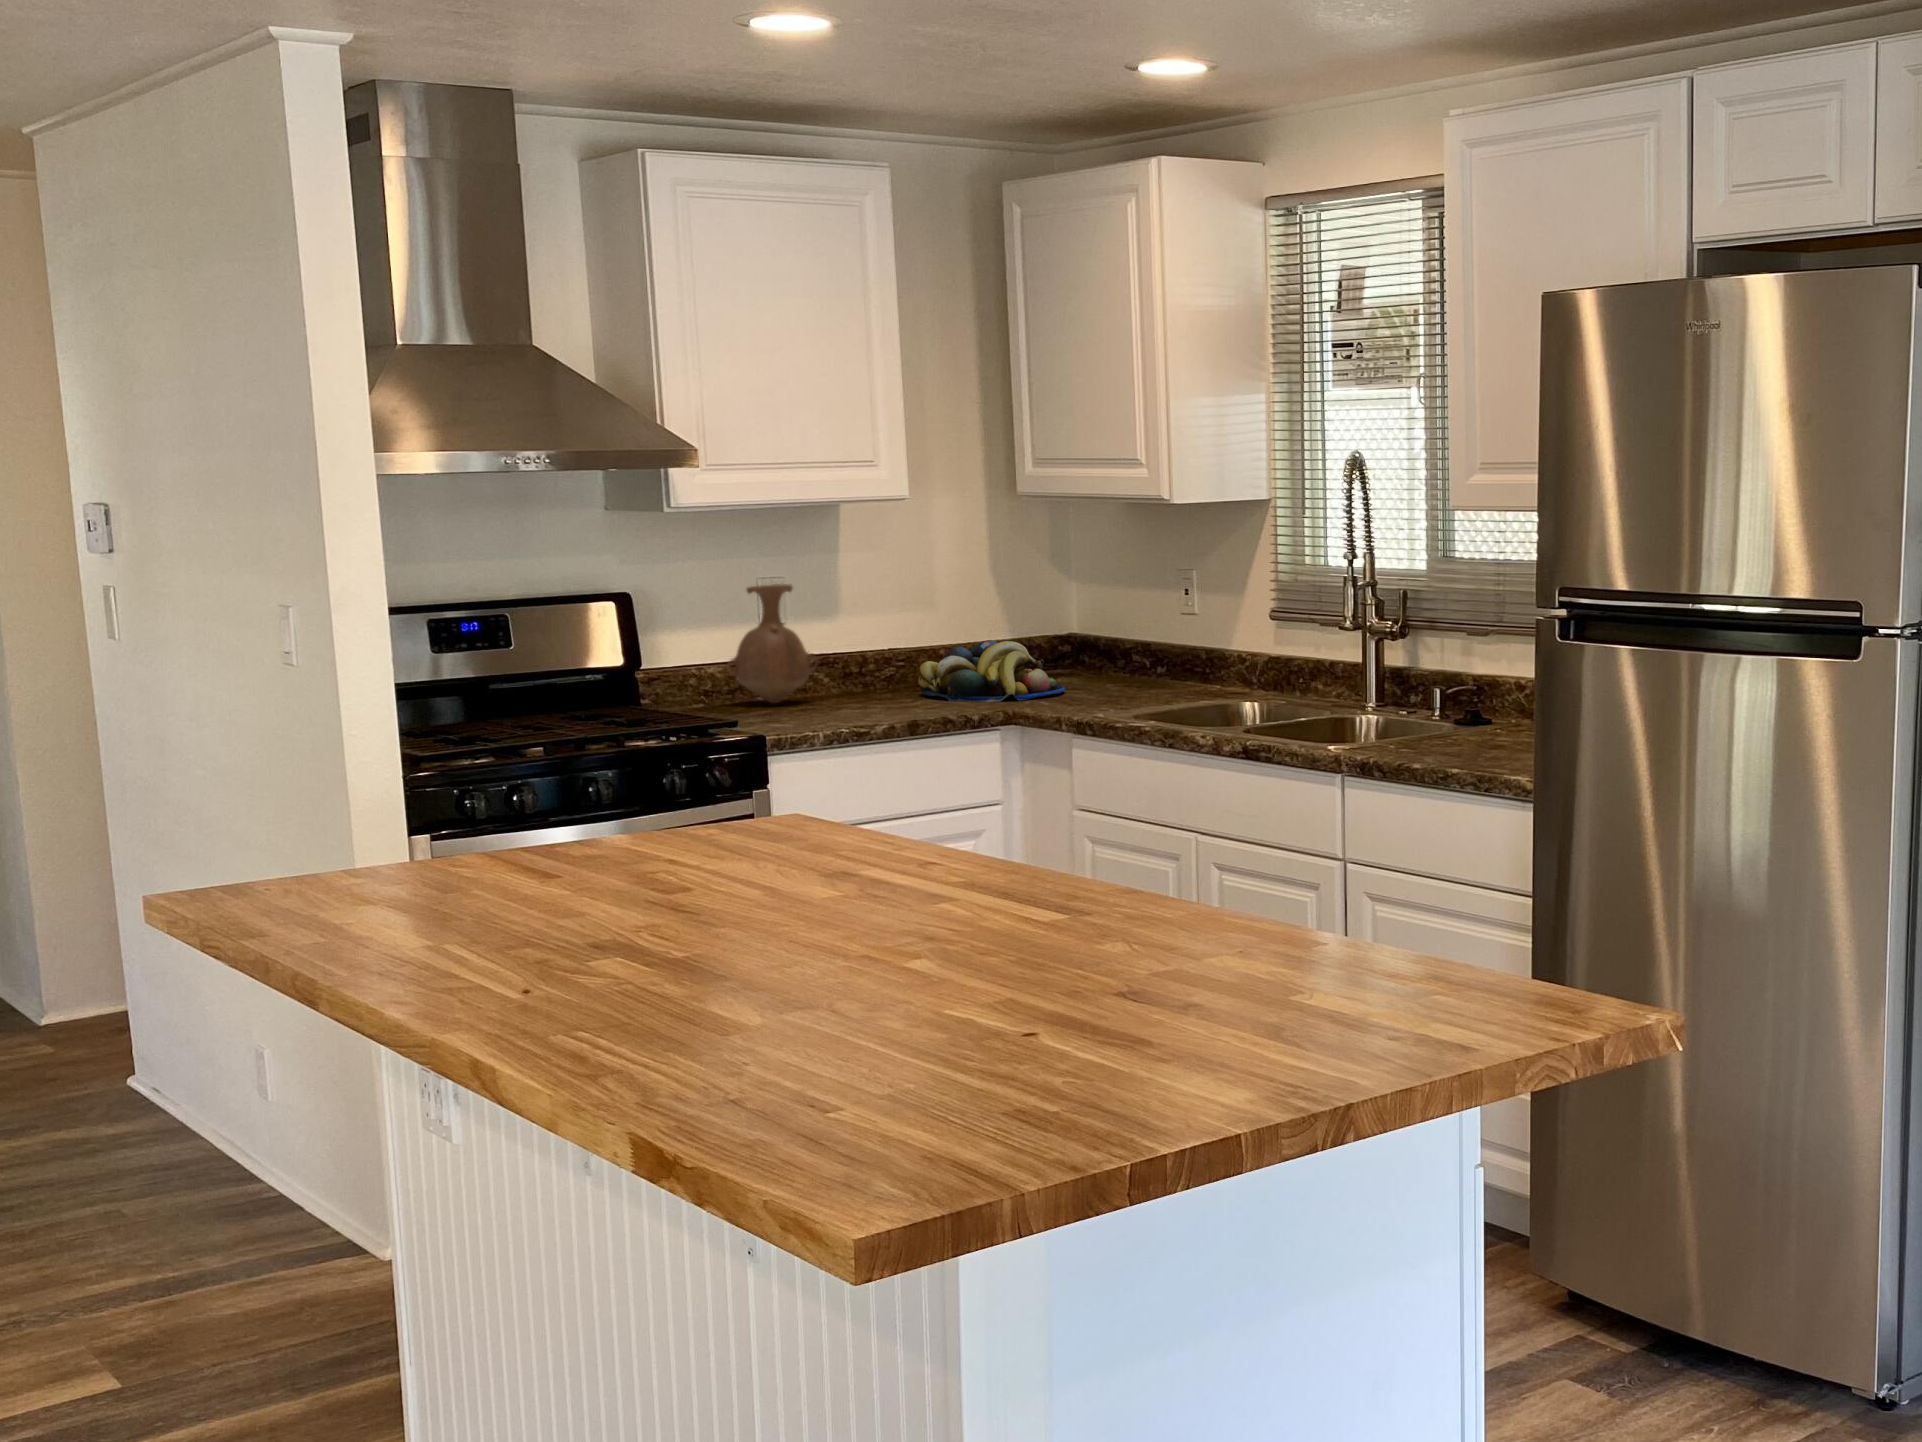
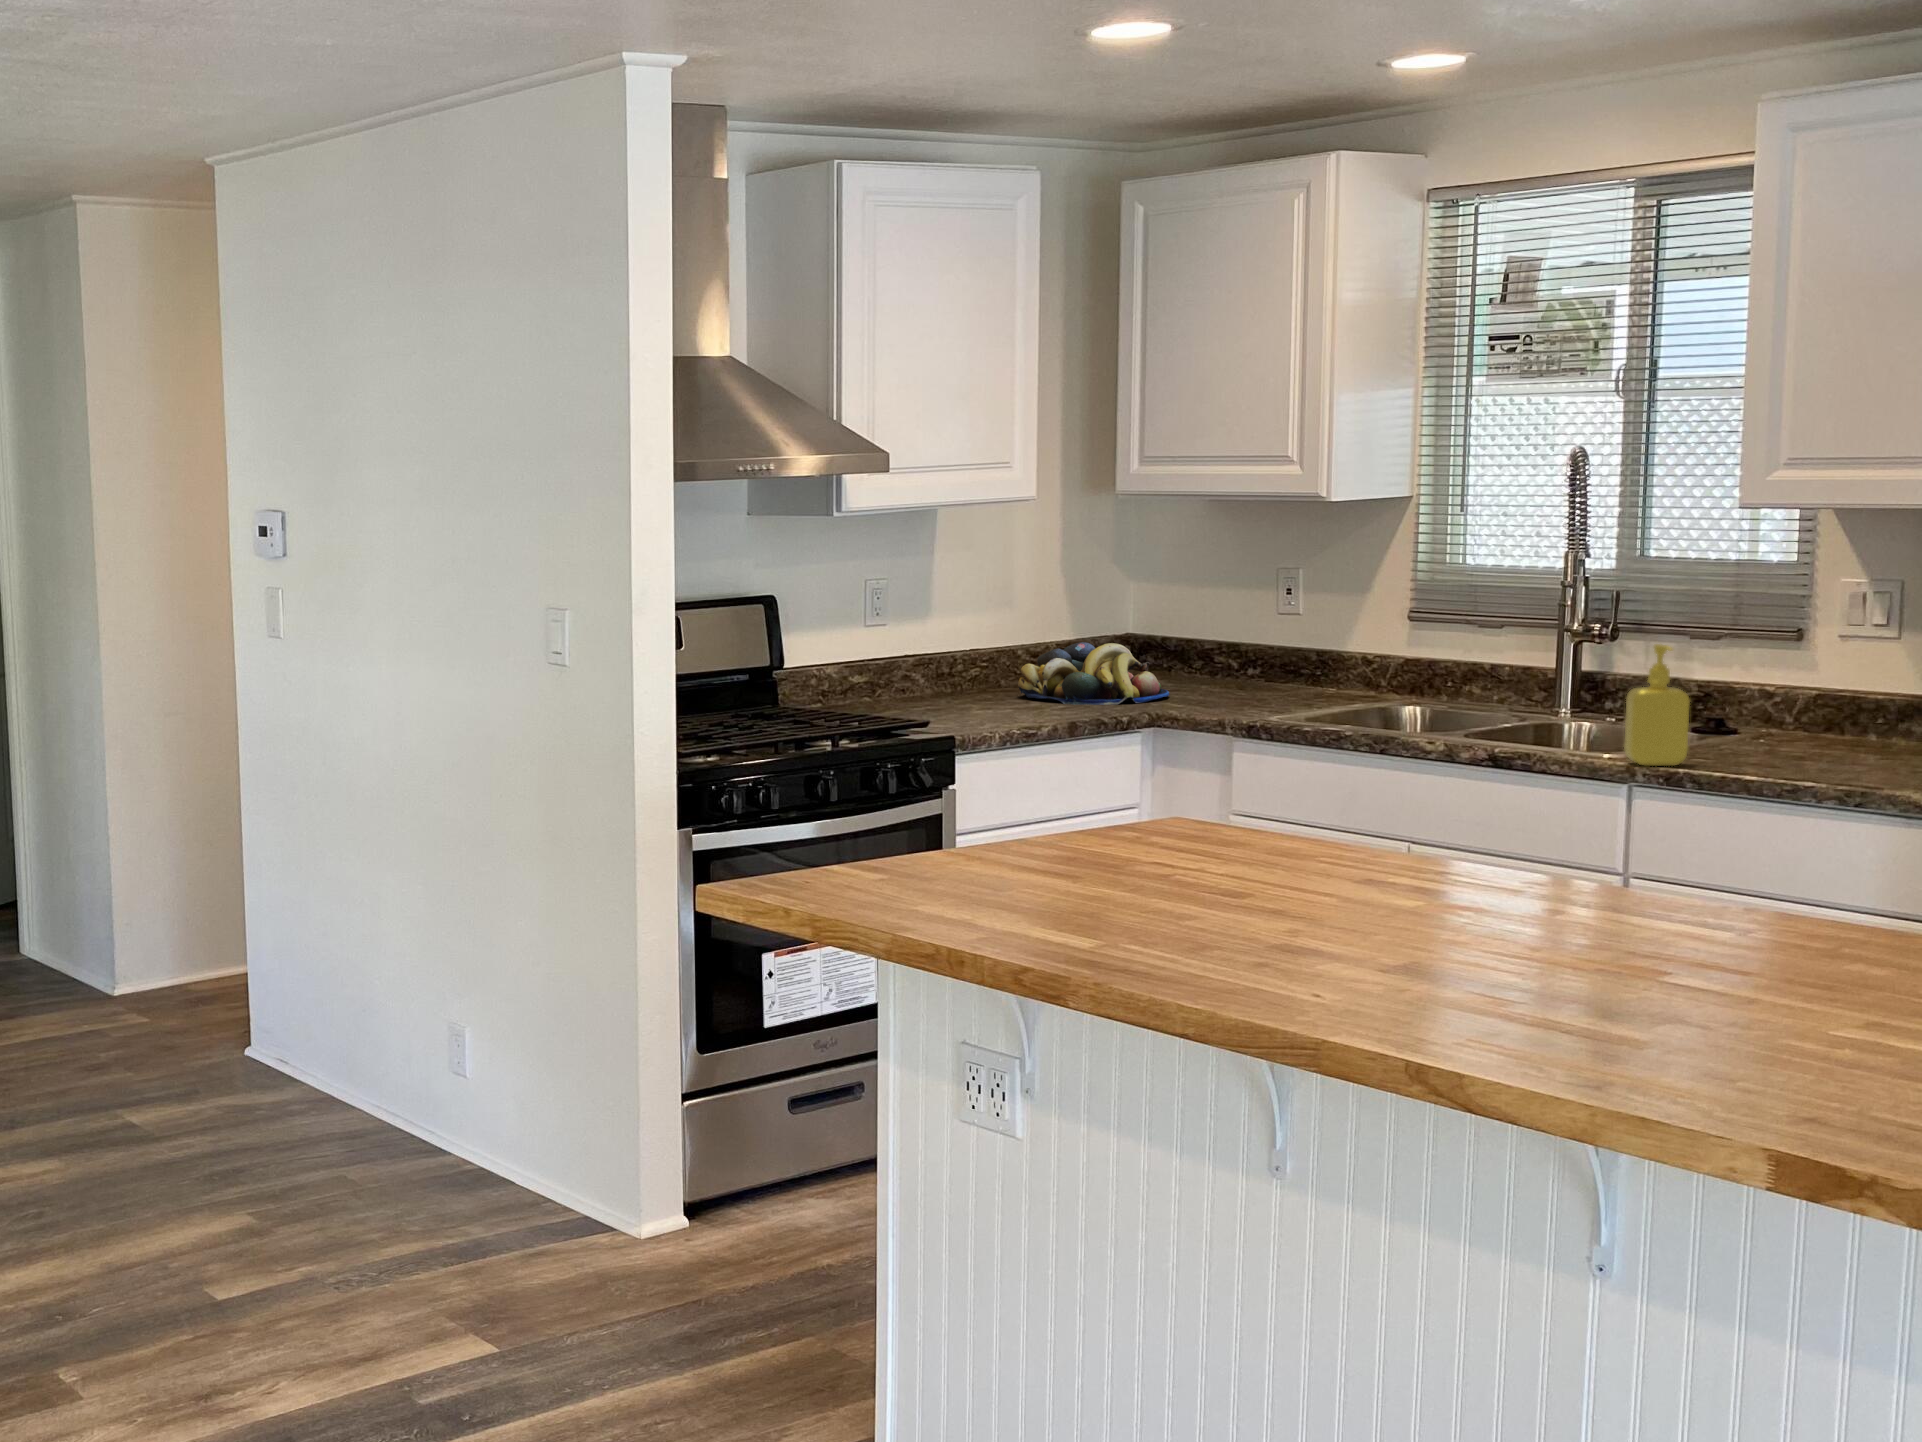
vase: present [727,584,817,703] -> none [846,587,932,705]
soap dispenser: none [1349,641,1401,761] -> present [1624,644,1690,766]

